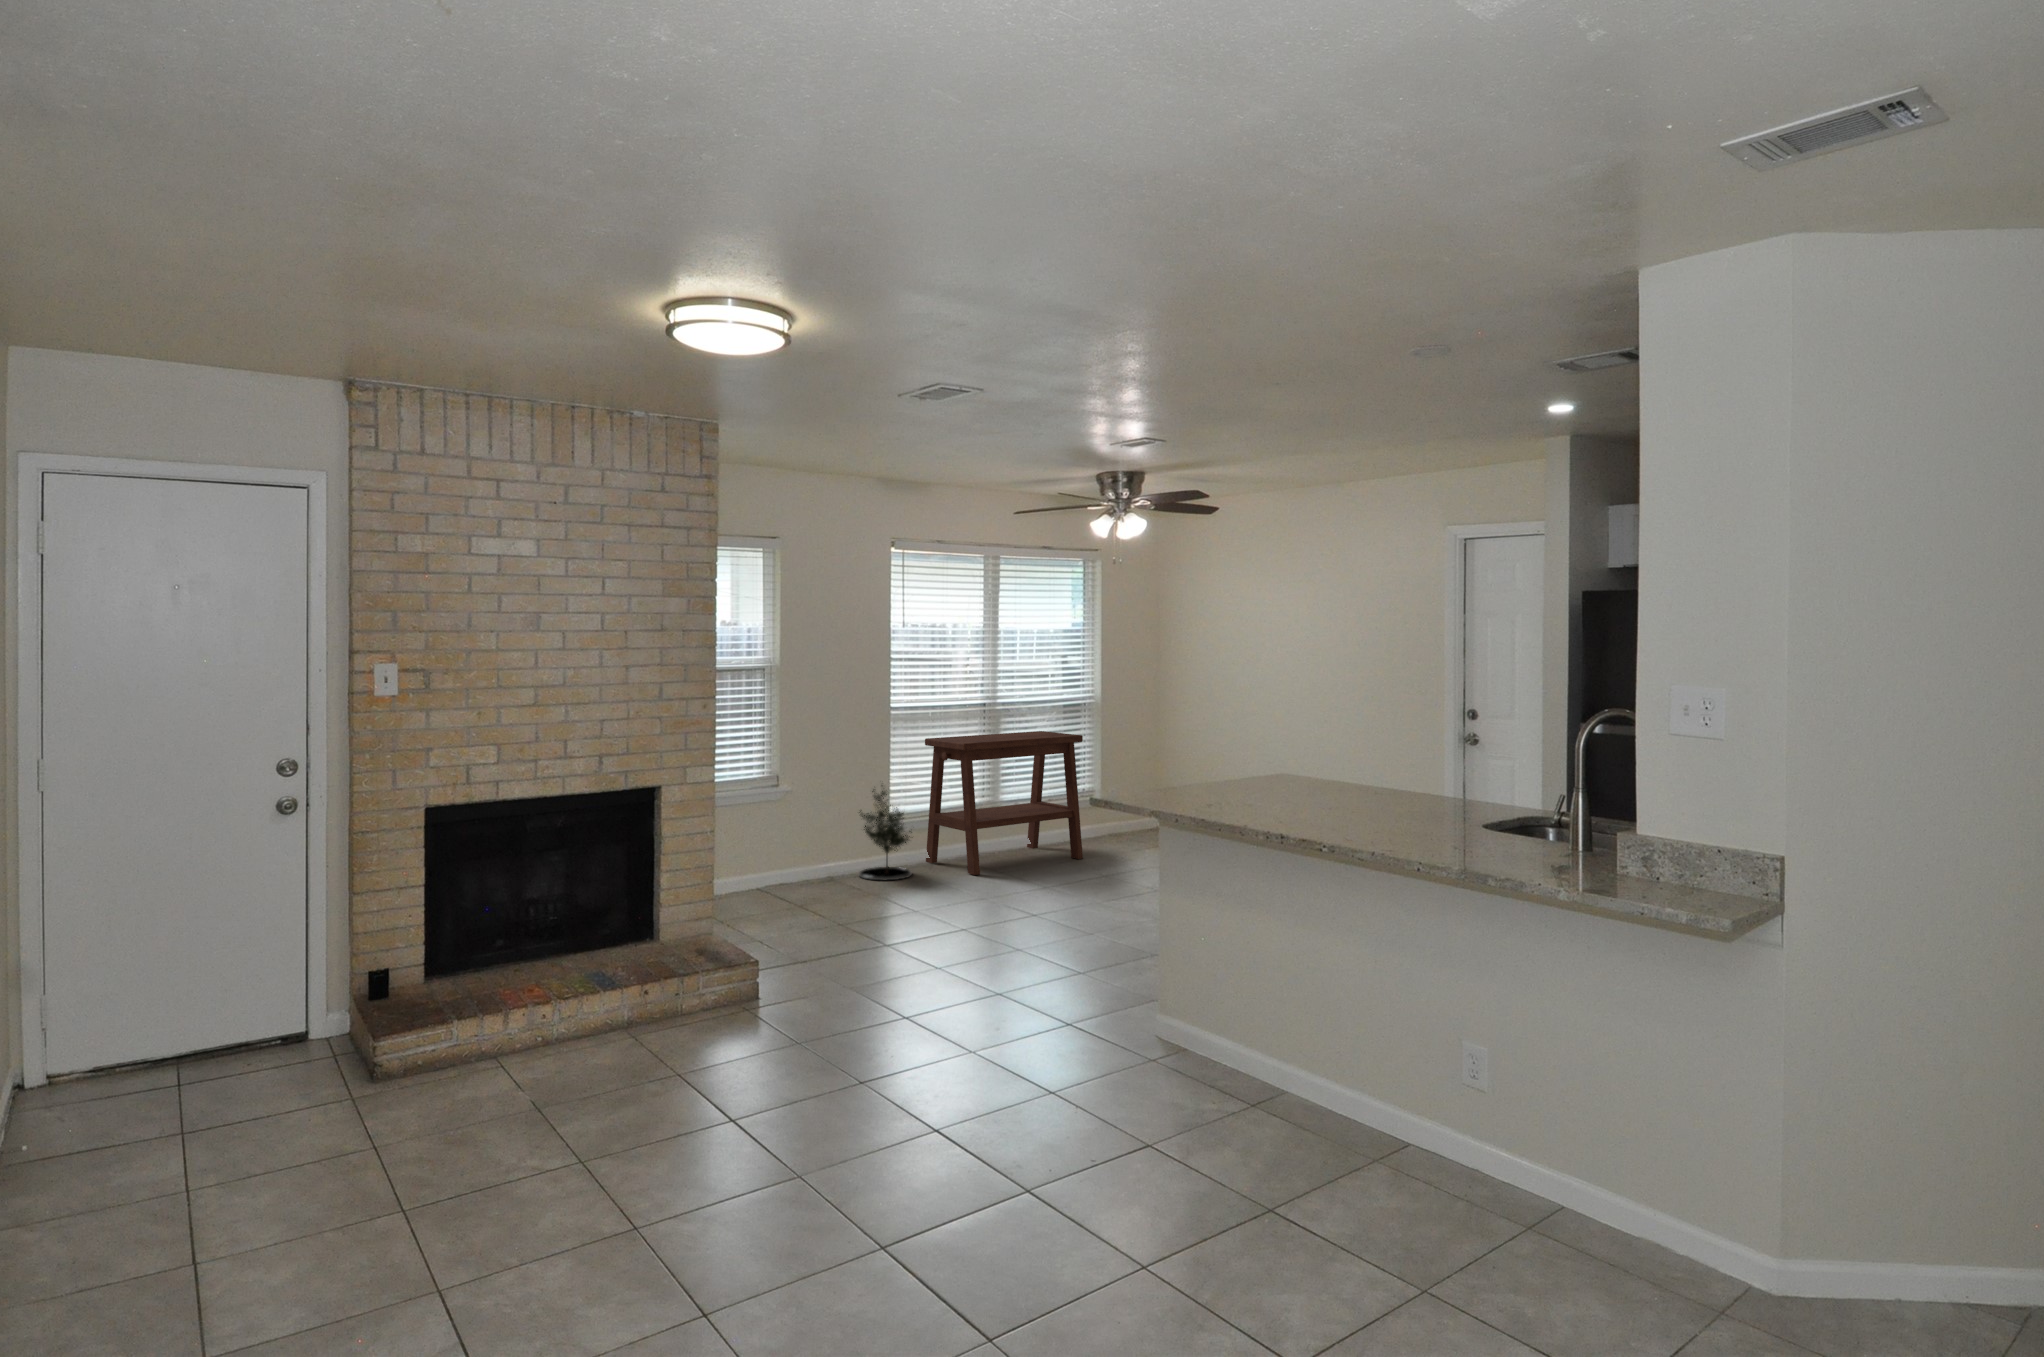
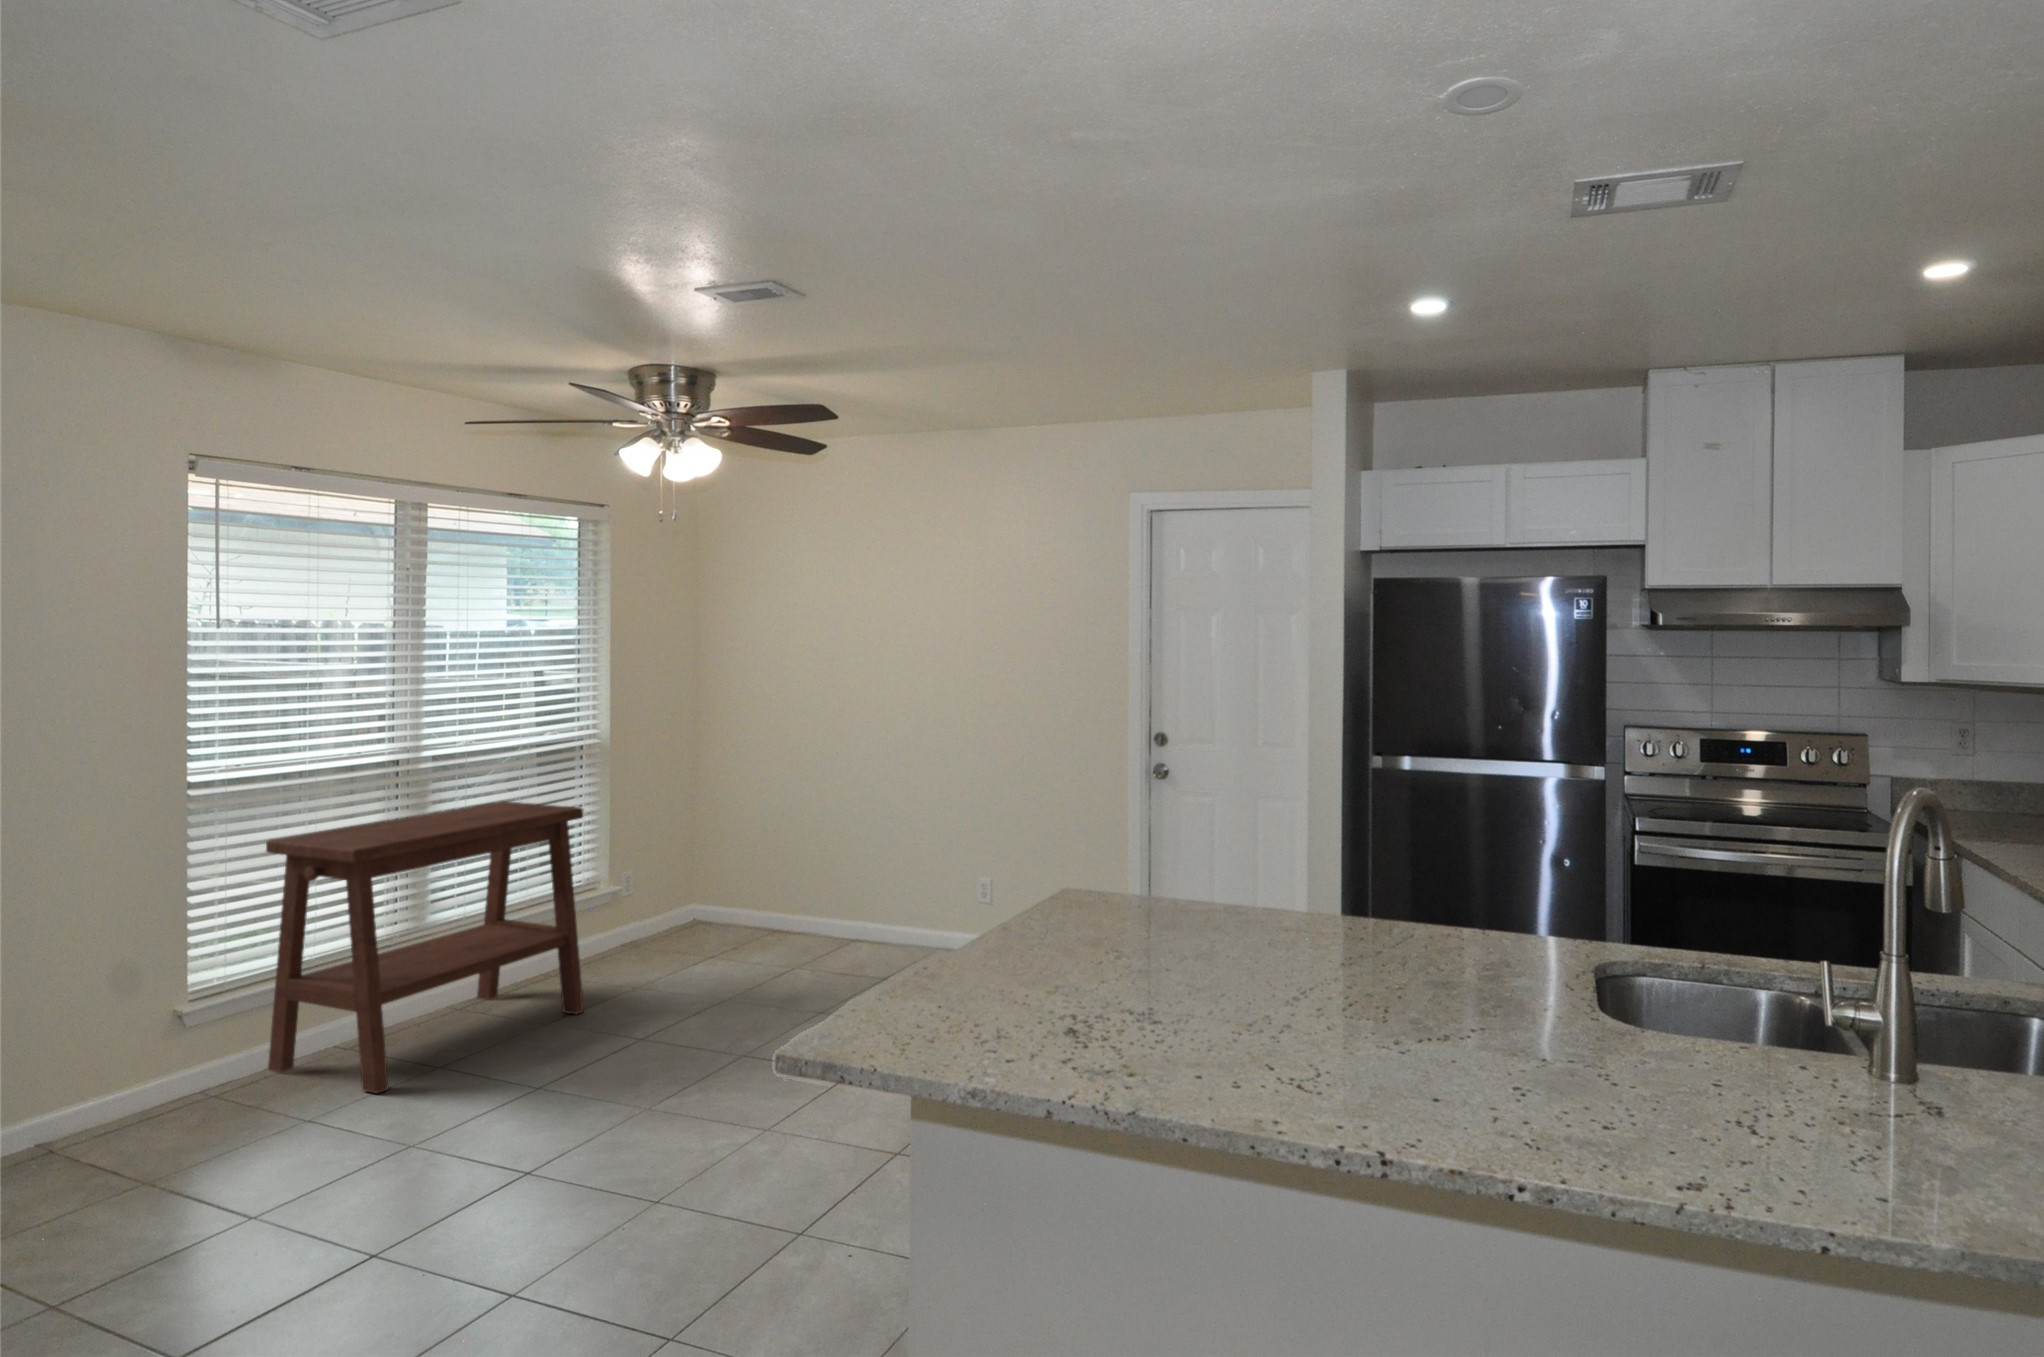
potted tree: present [859,785,912,880] -> none [93,941,239,1152]

